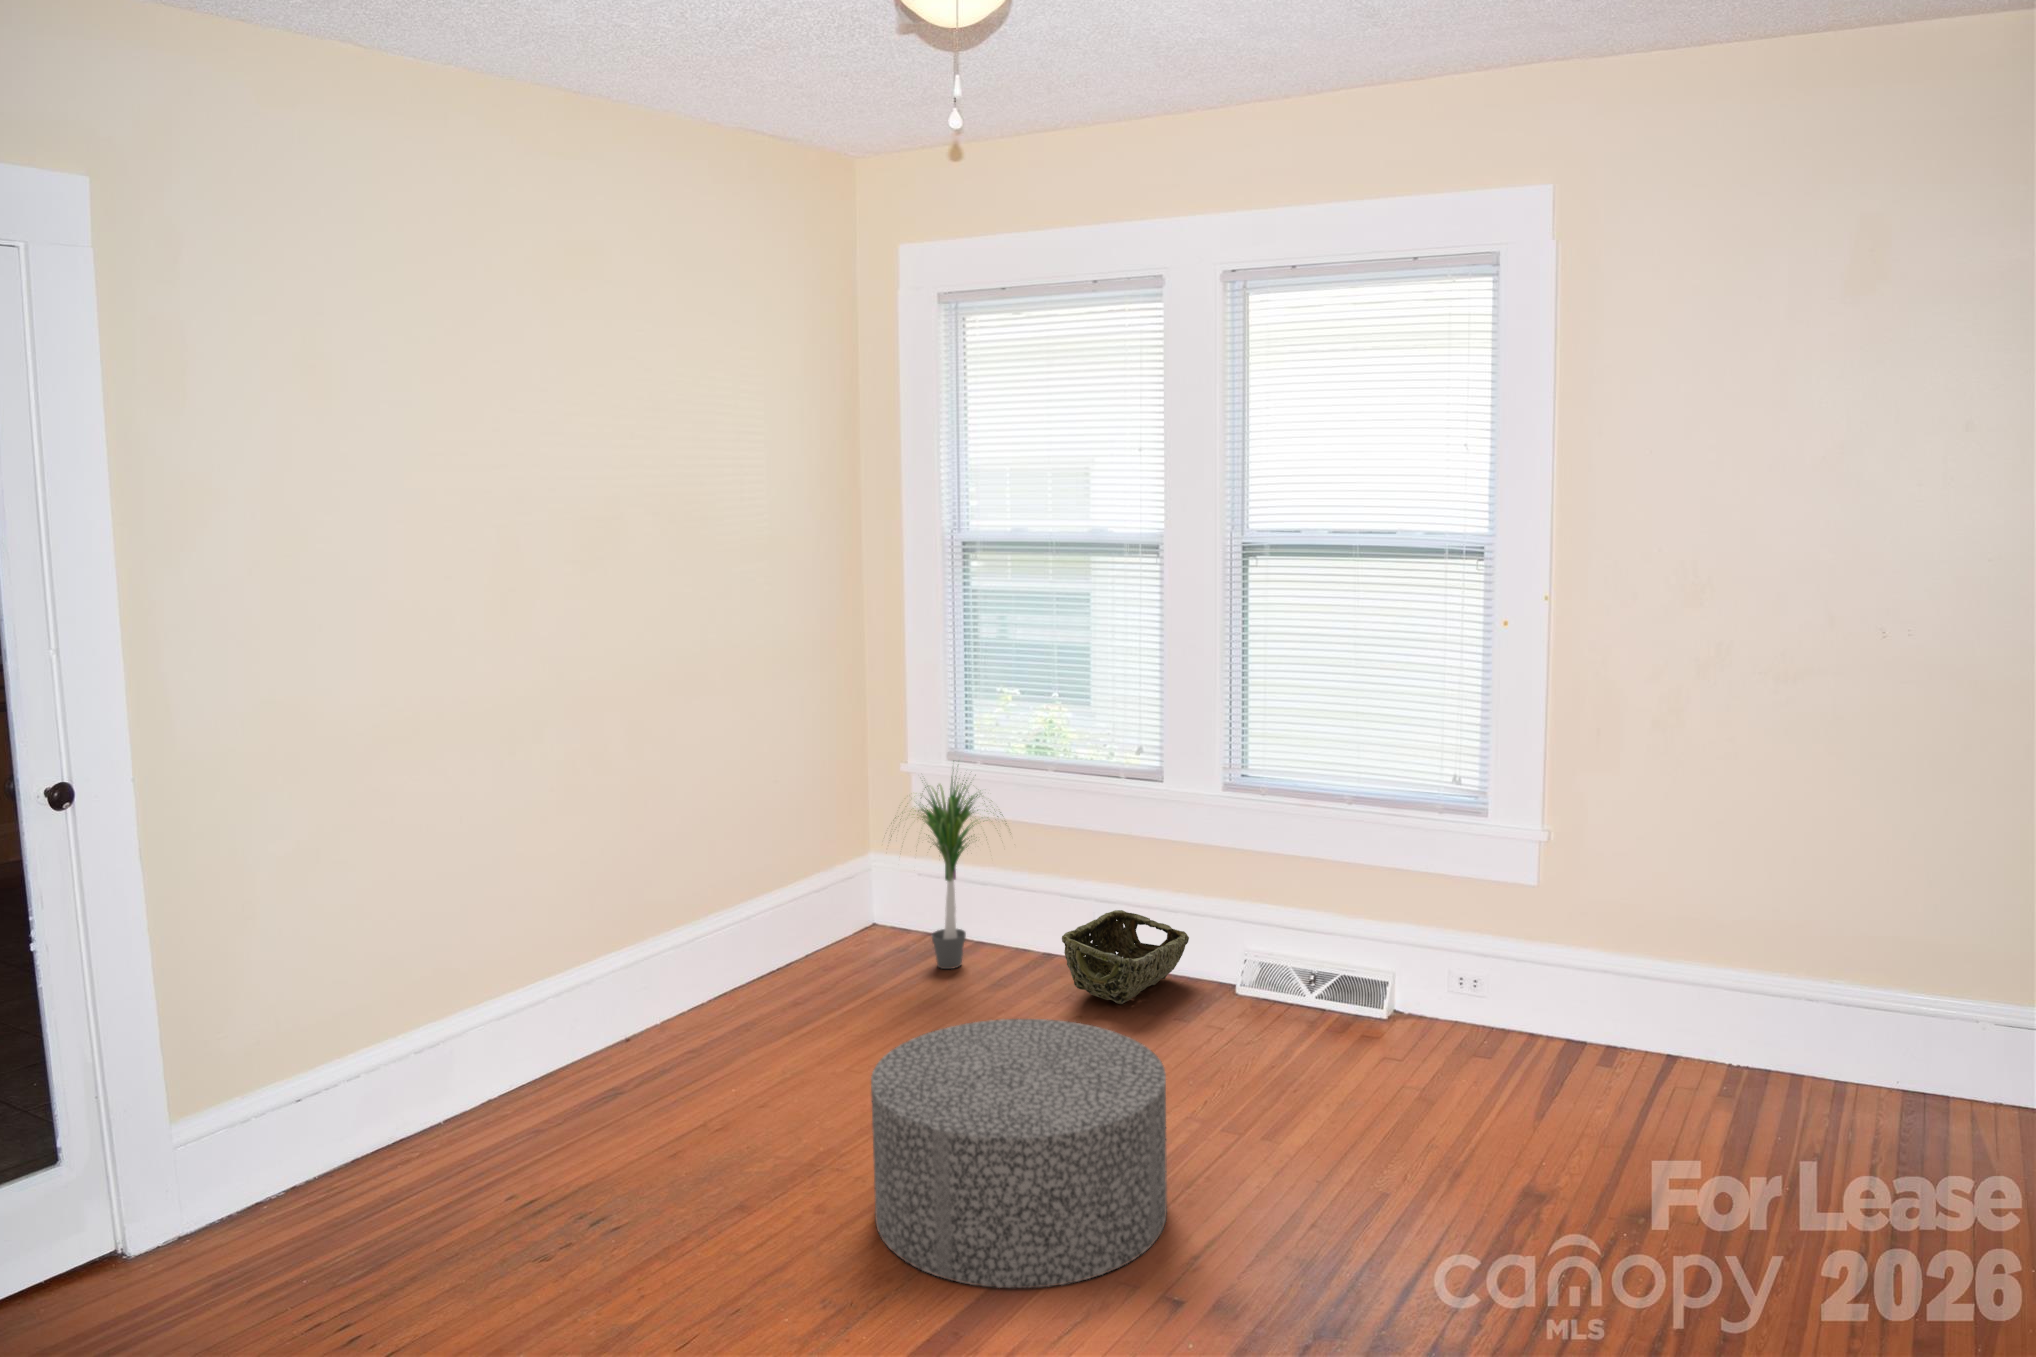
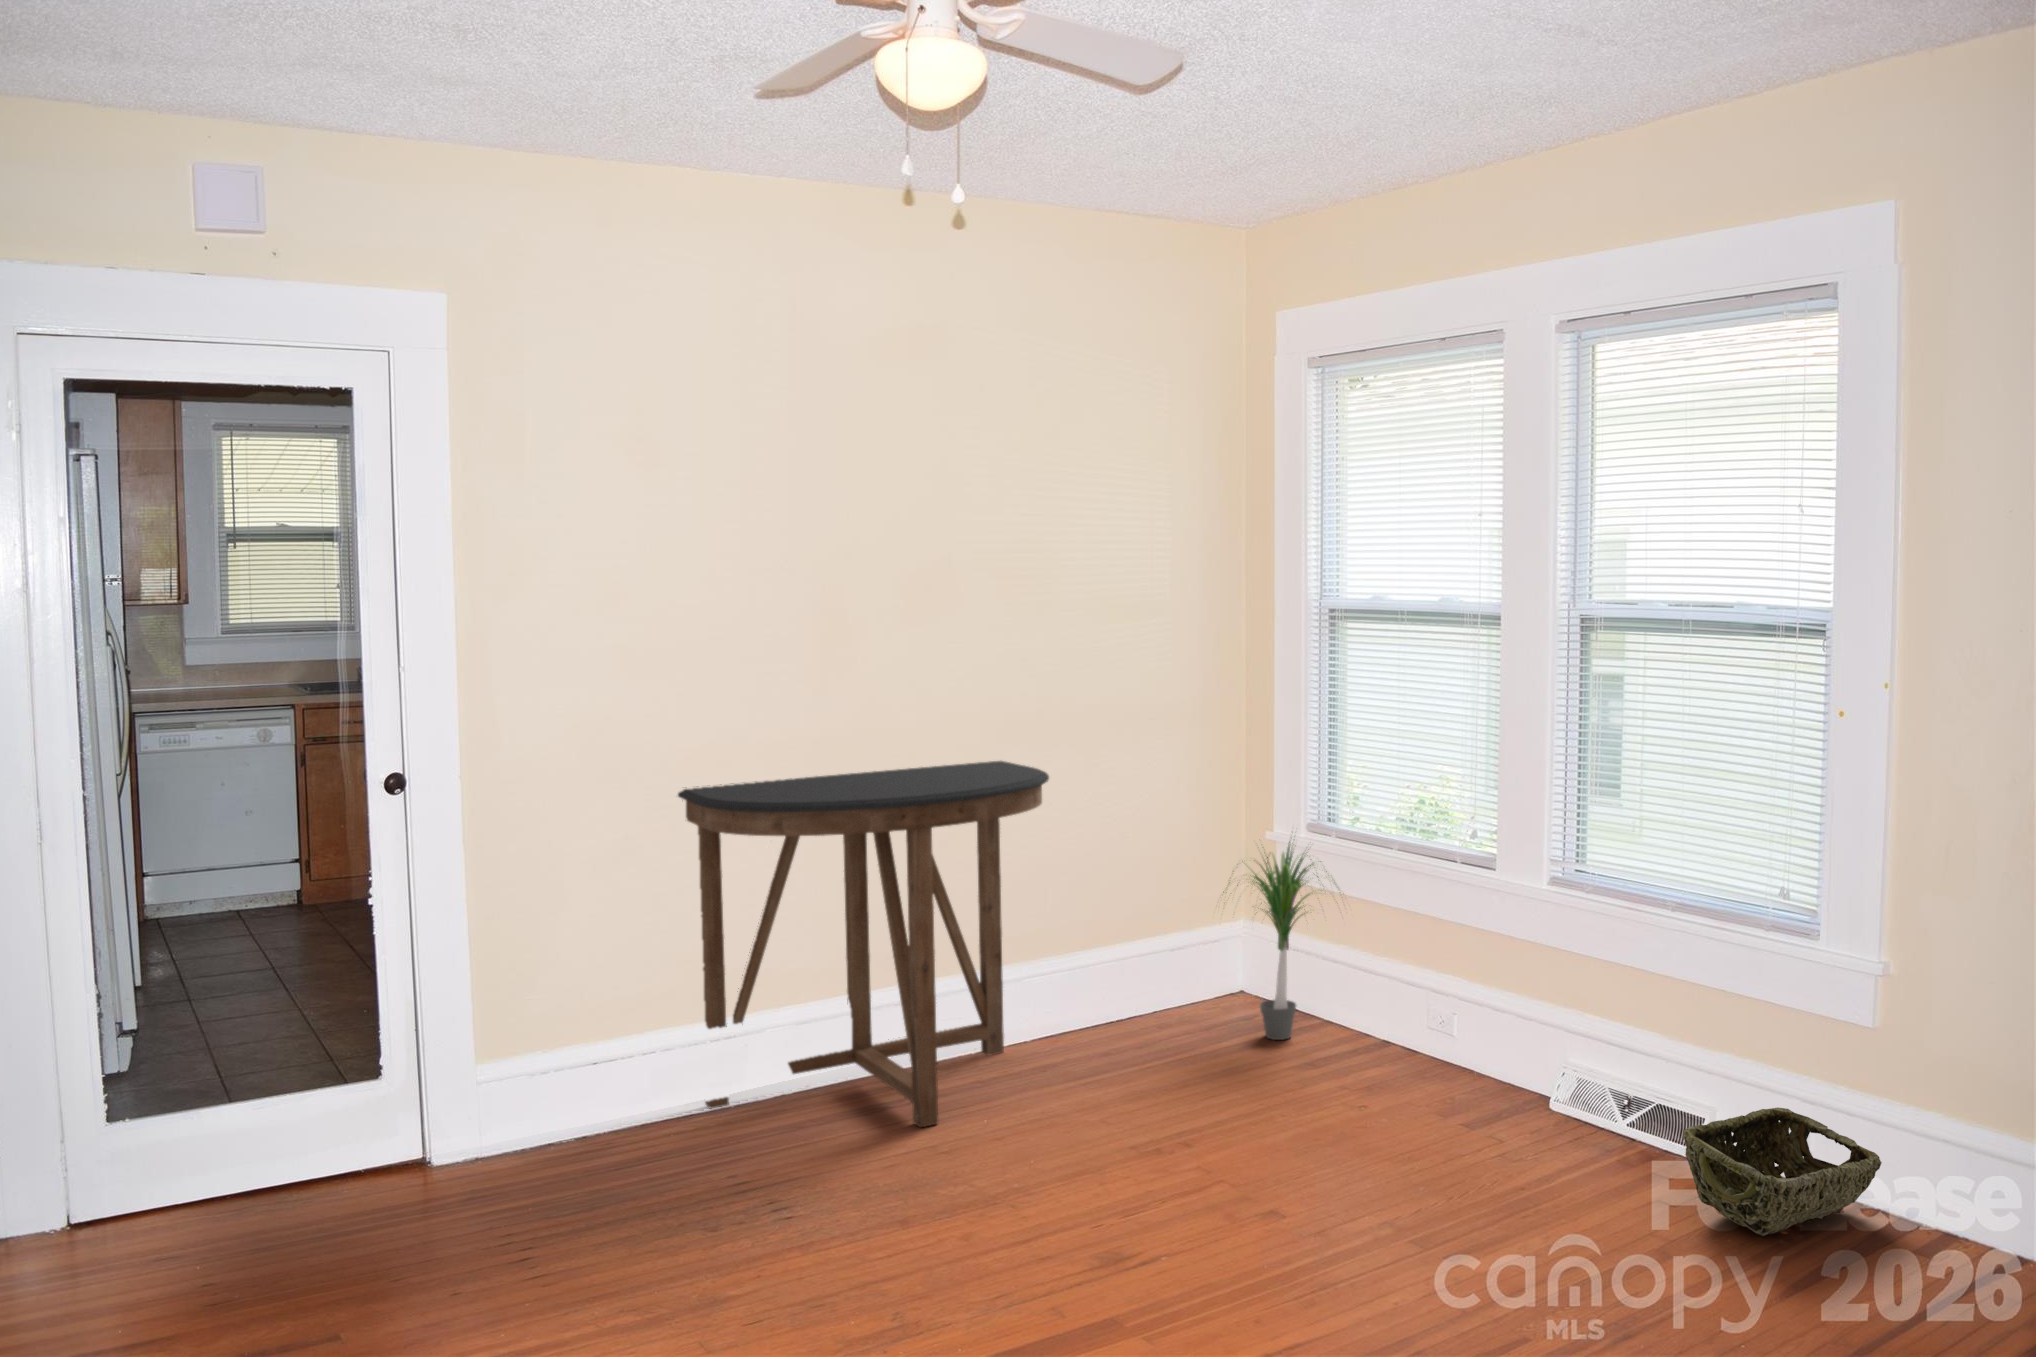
console table: none [333,715,761,1161] -> present [678,761,1049,1127]
woven basket: present [1062,910,1189,1004] -> present [1683,1108,1882,1236]
ottoman: present [871,1019,1167,1288] -> none [1000,1067,1283,1311]

